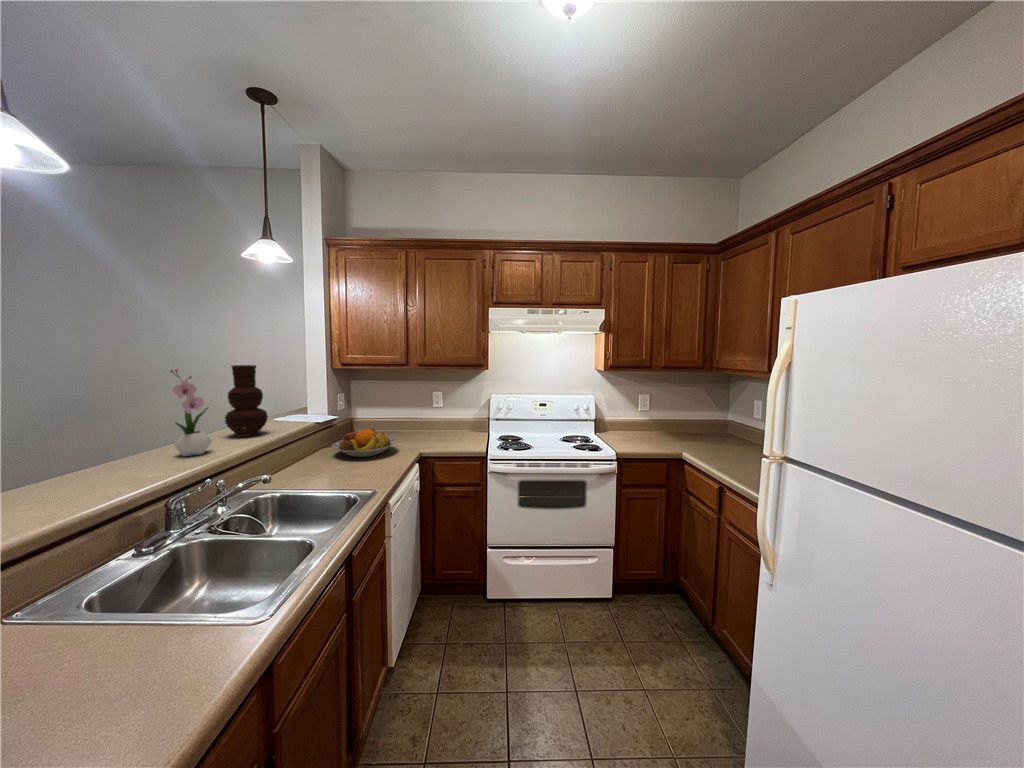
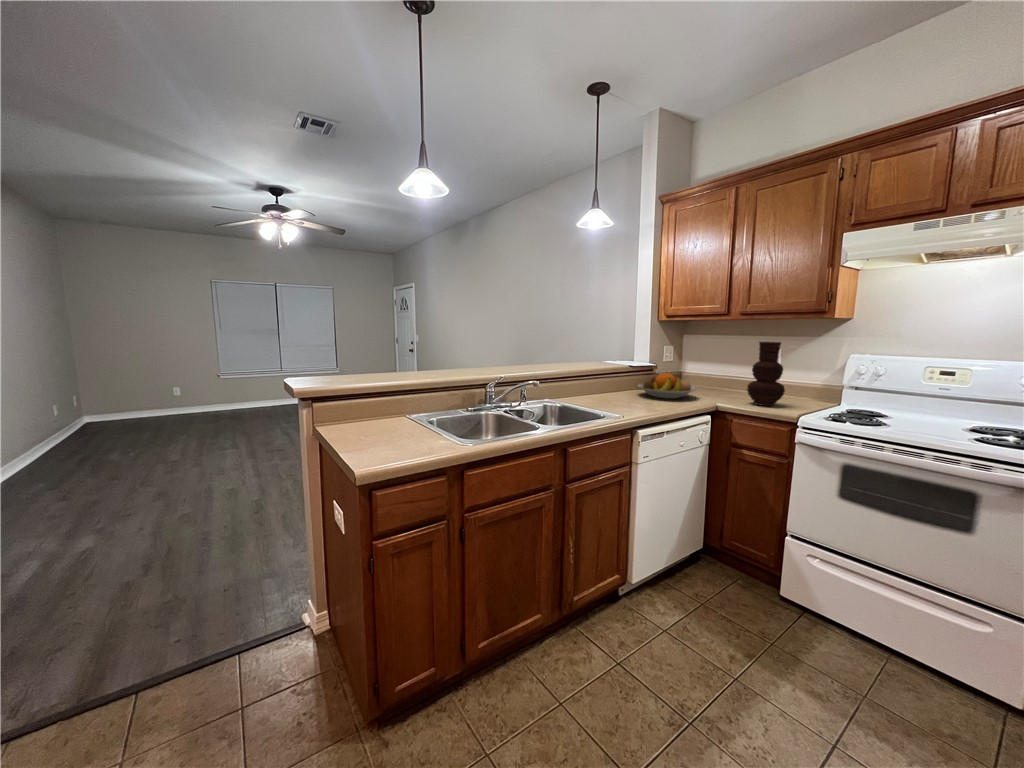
vase: present [225,365,268,437] -> present [747,342,785,406]
flower arrangement: present [171,369,212,456] -> none [530,311,552,369]

